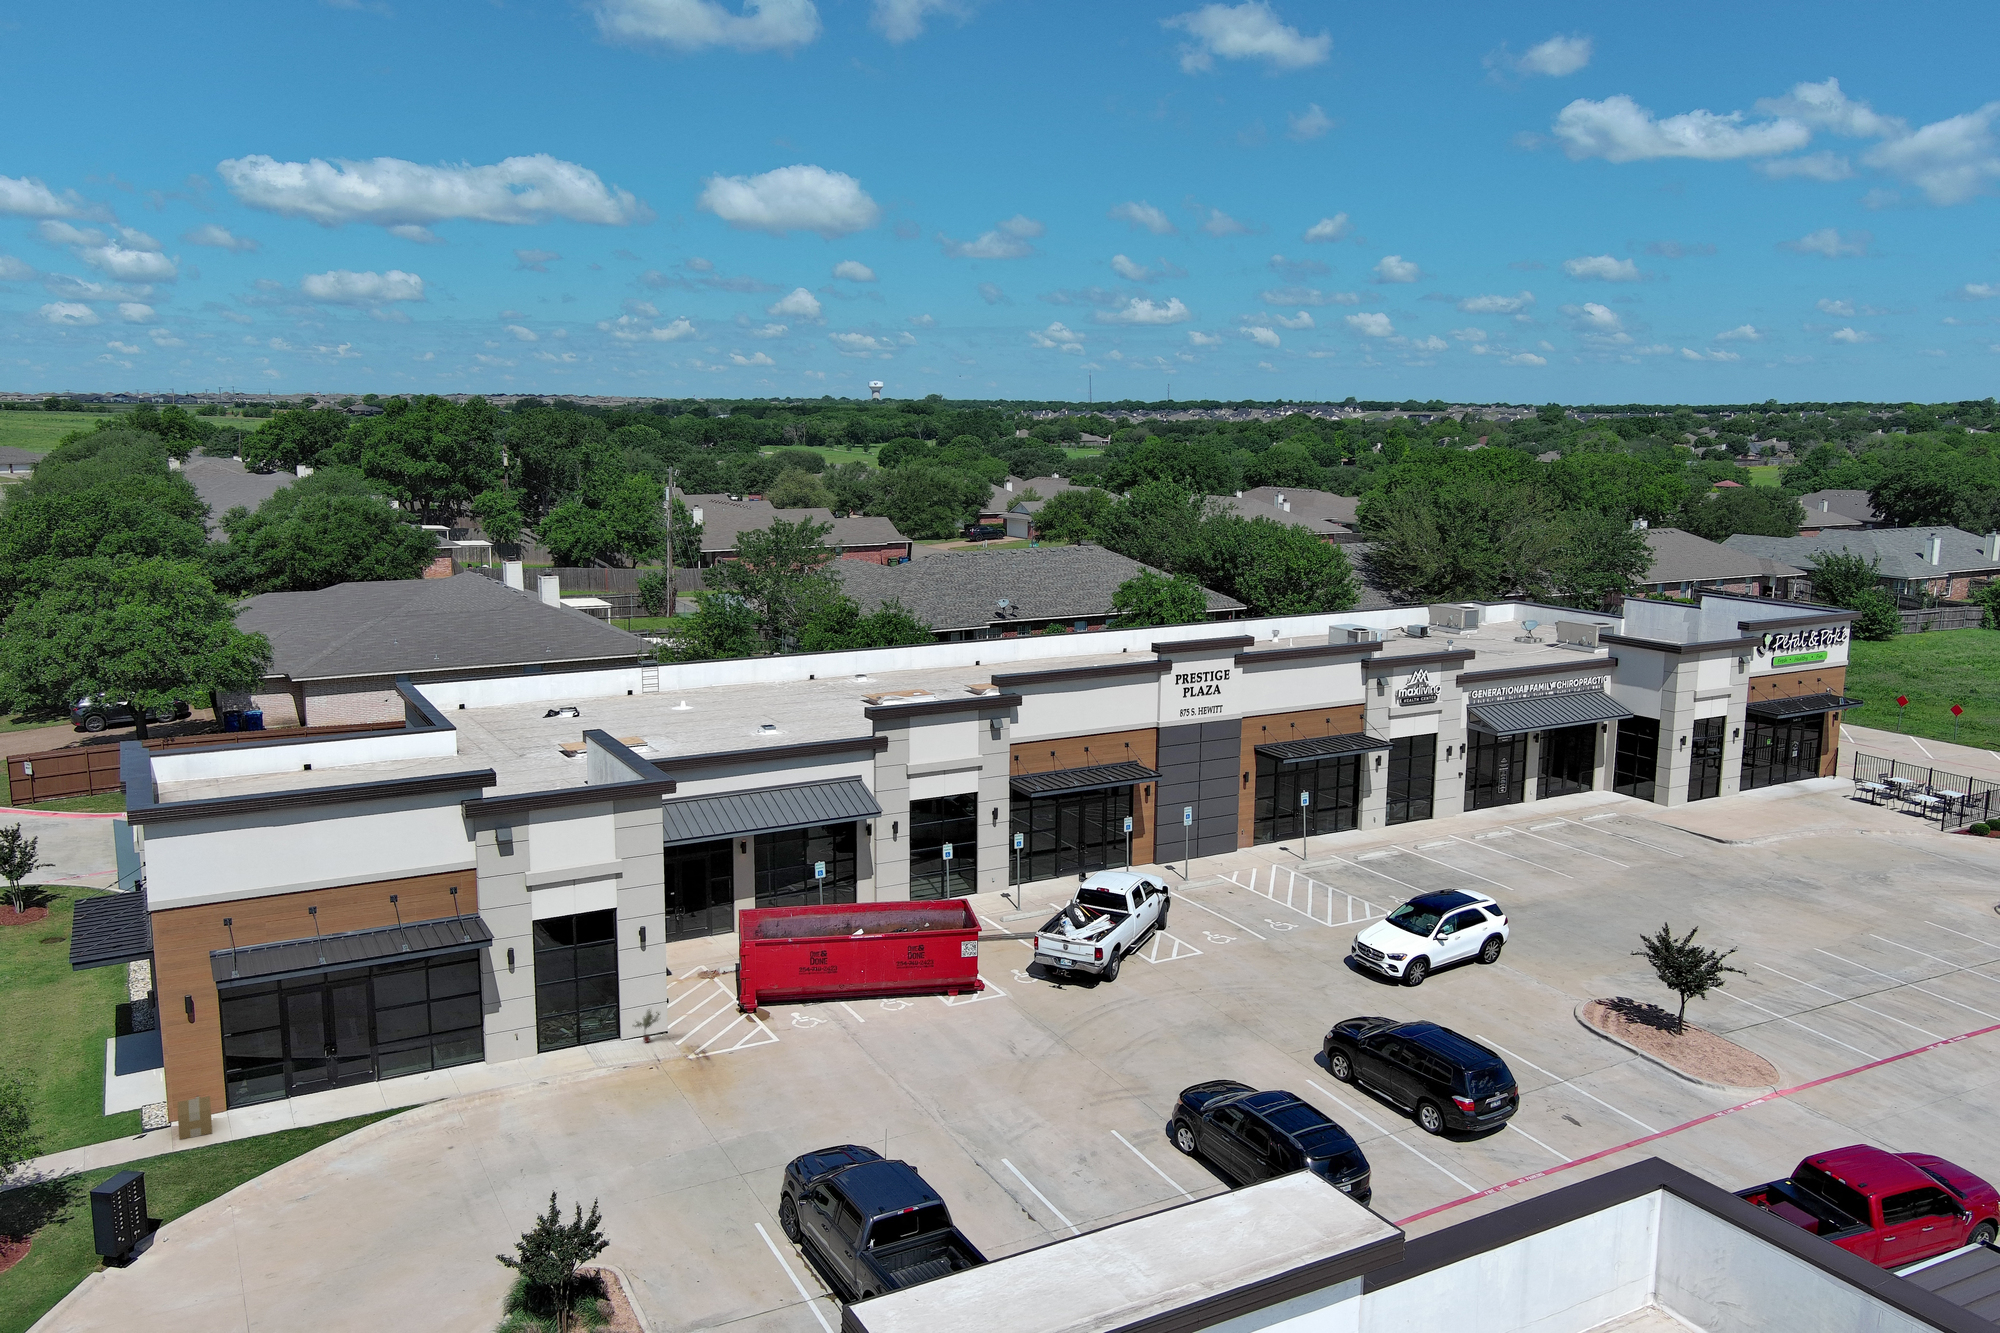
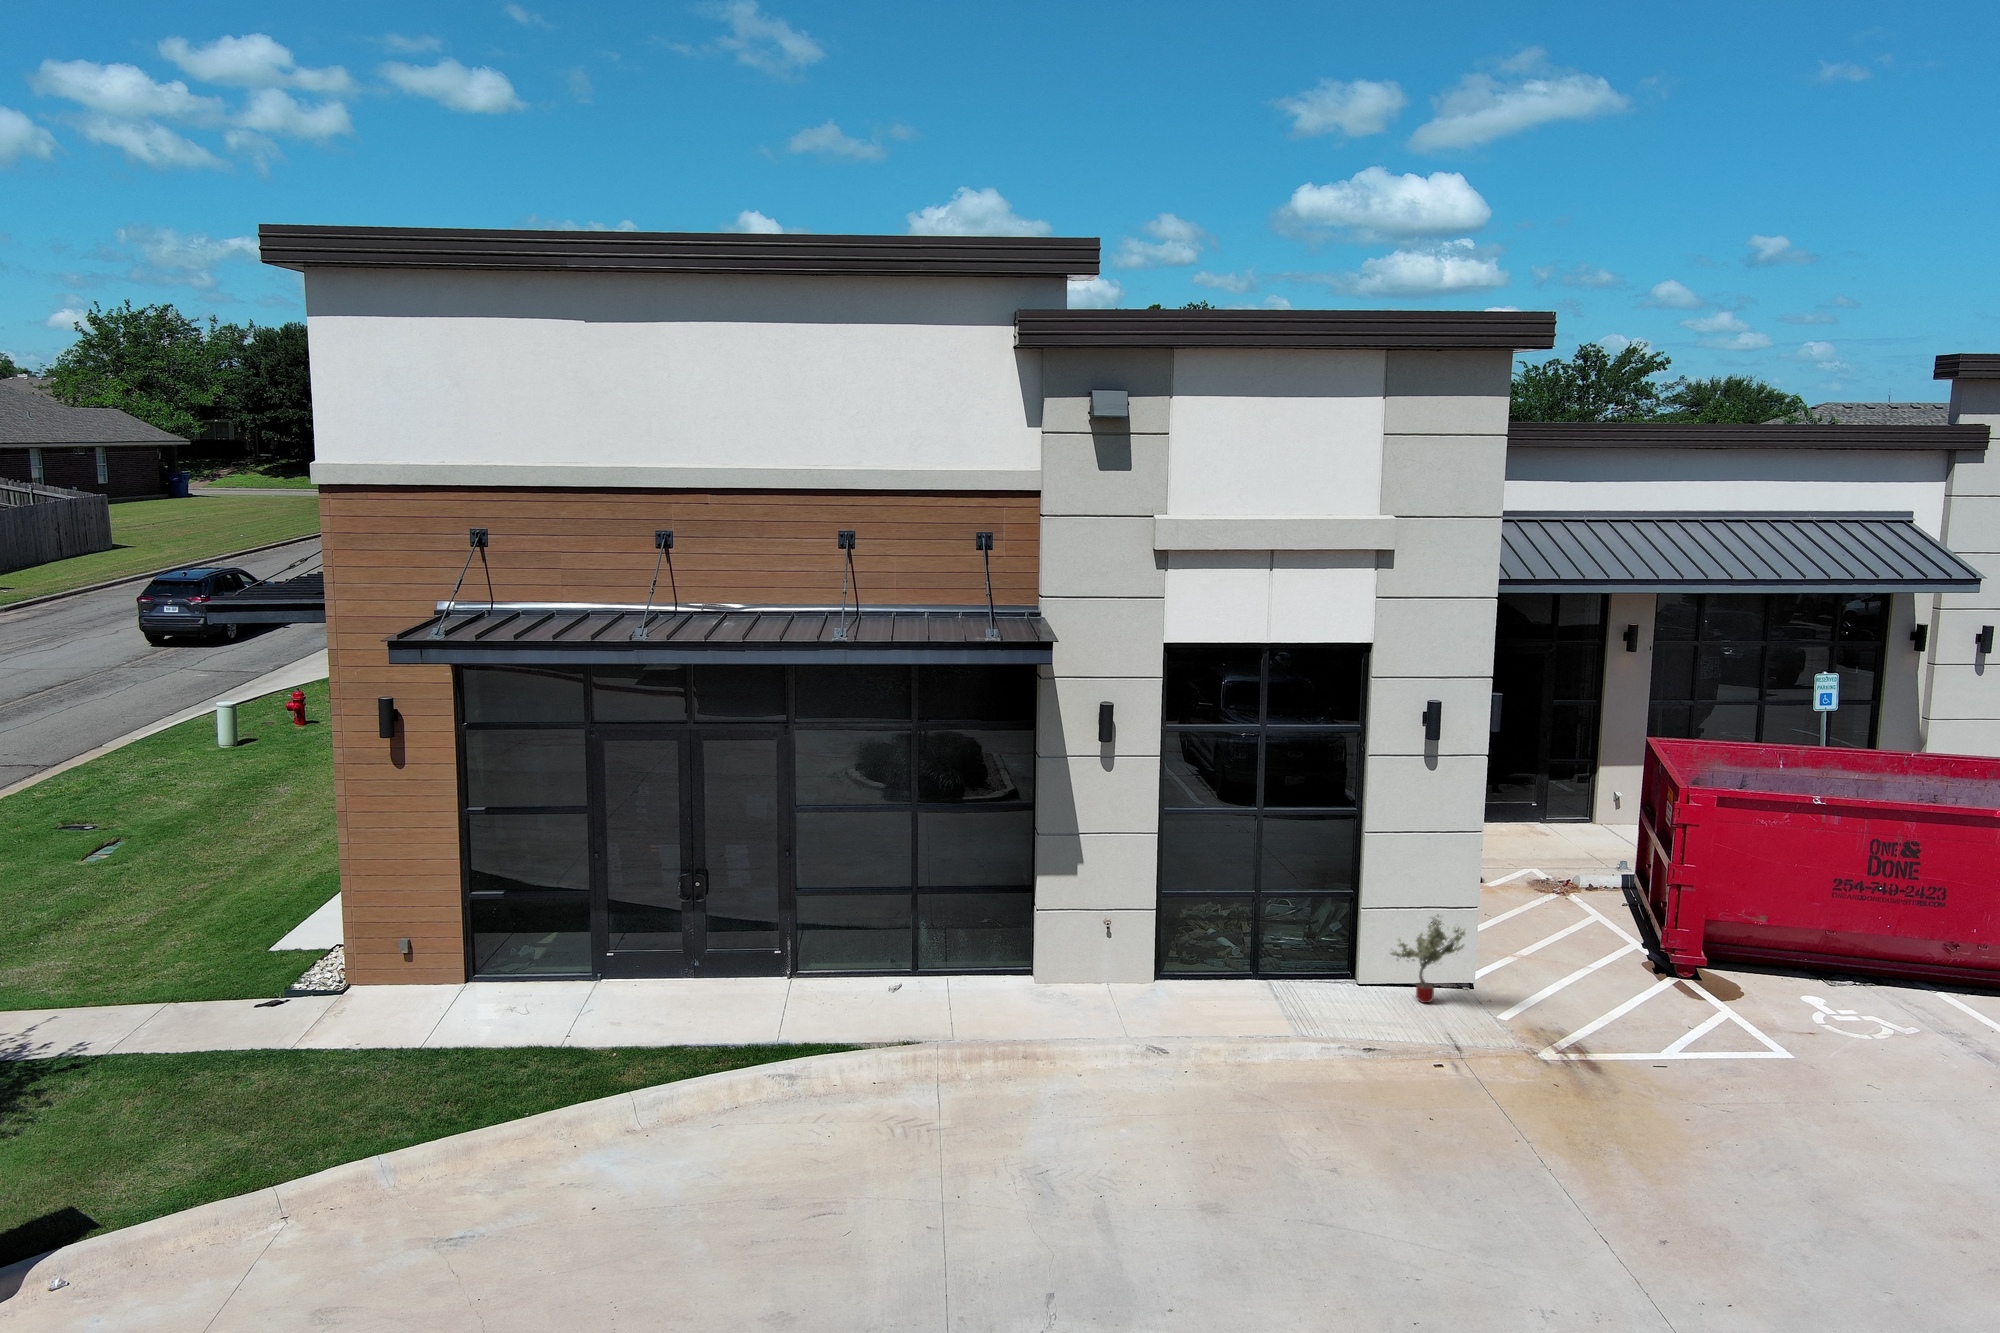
cardboard box: present [178,1096,212,1139] -> none [337,934,438,1018]

